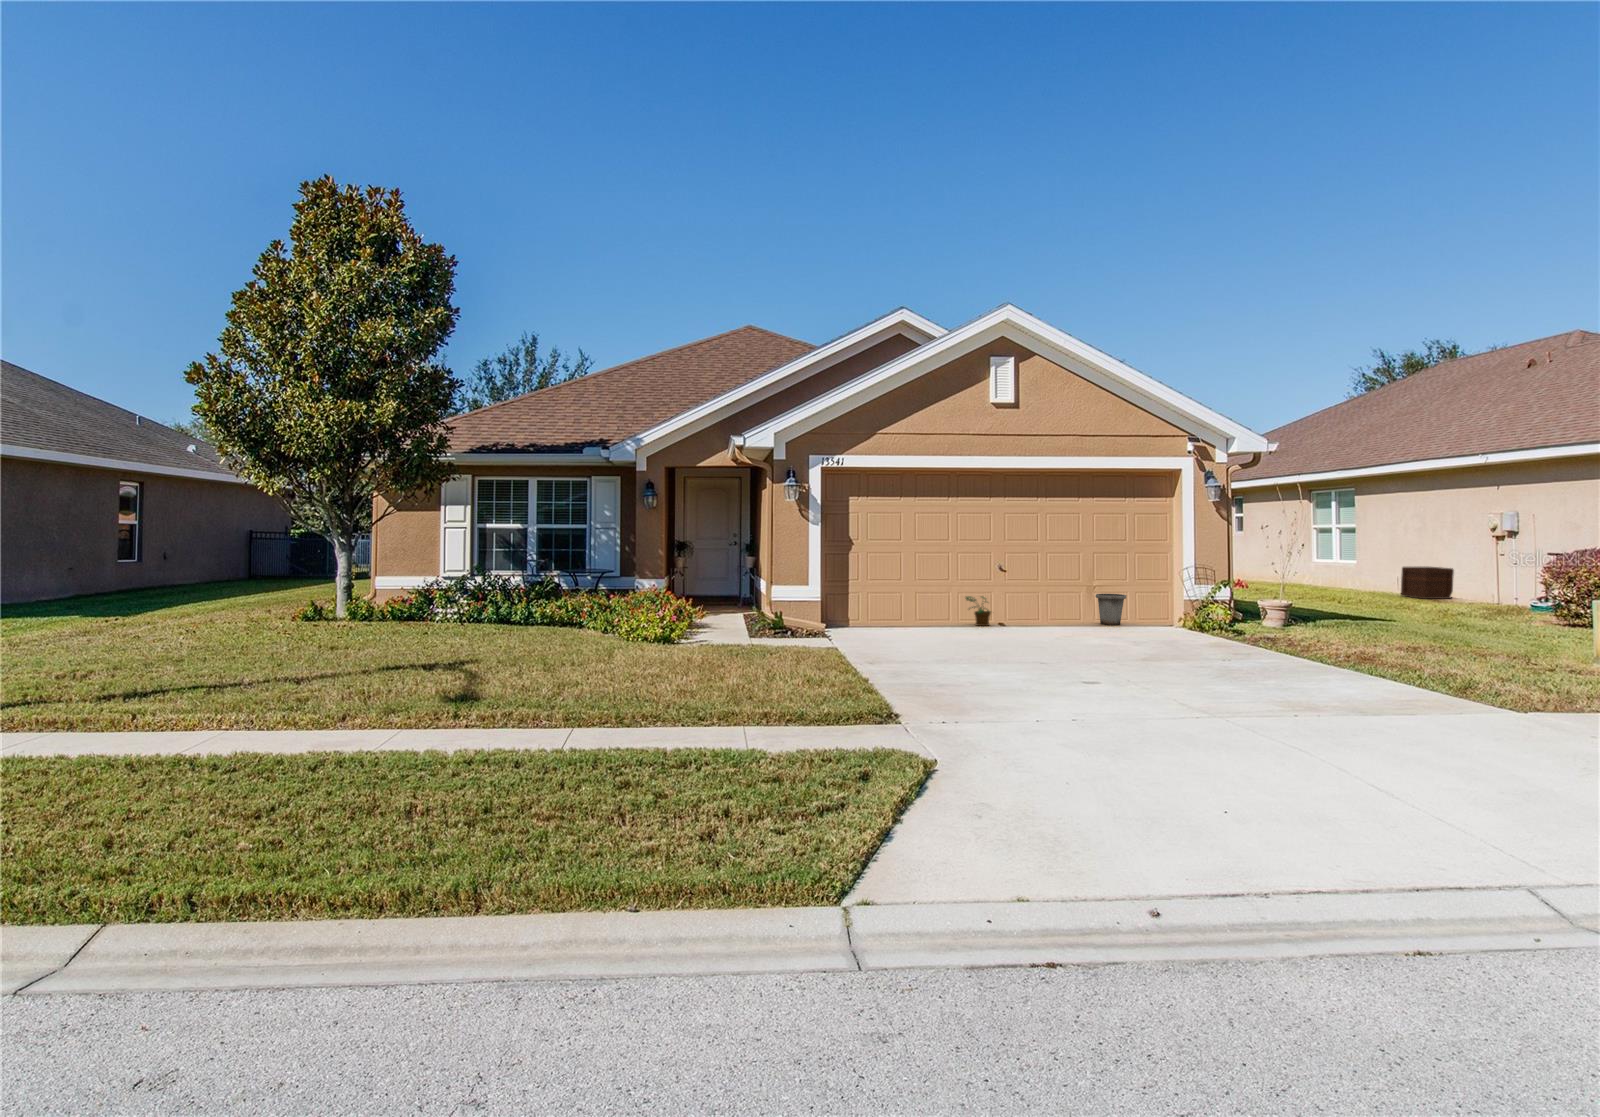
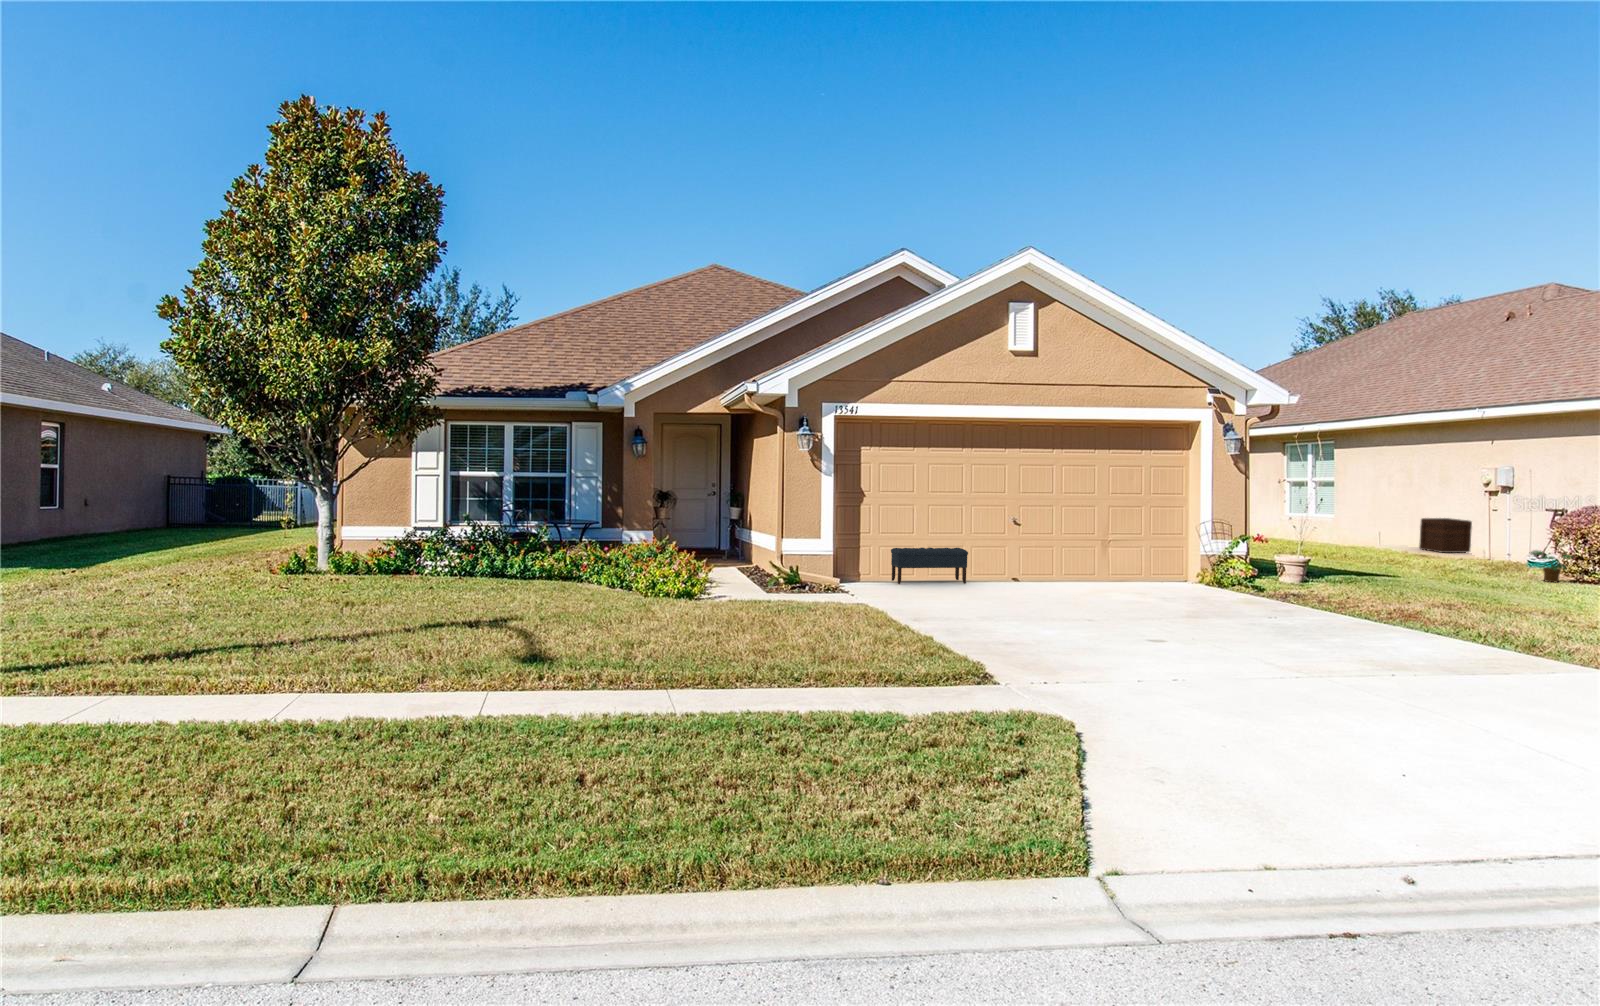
bench: none [877,592,951,627] -> present [891,548,968,584]
trash can: present [1096,594,1126,625] -> none [1113,549,1145,582]
potted plant: present [966,596,991,626] -> present [1531,551,1572,582]

